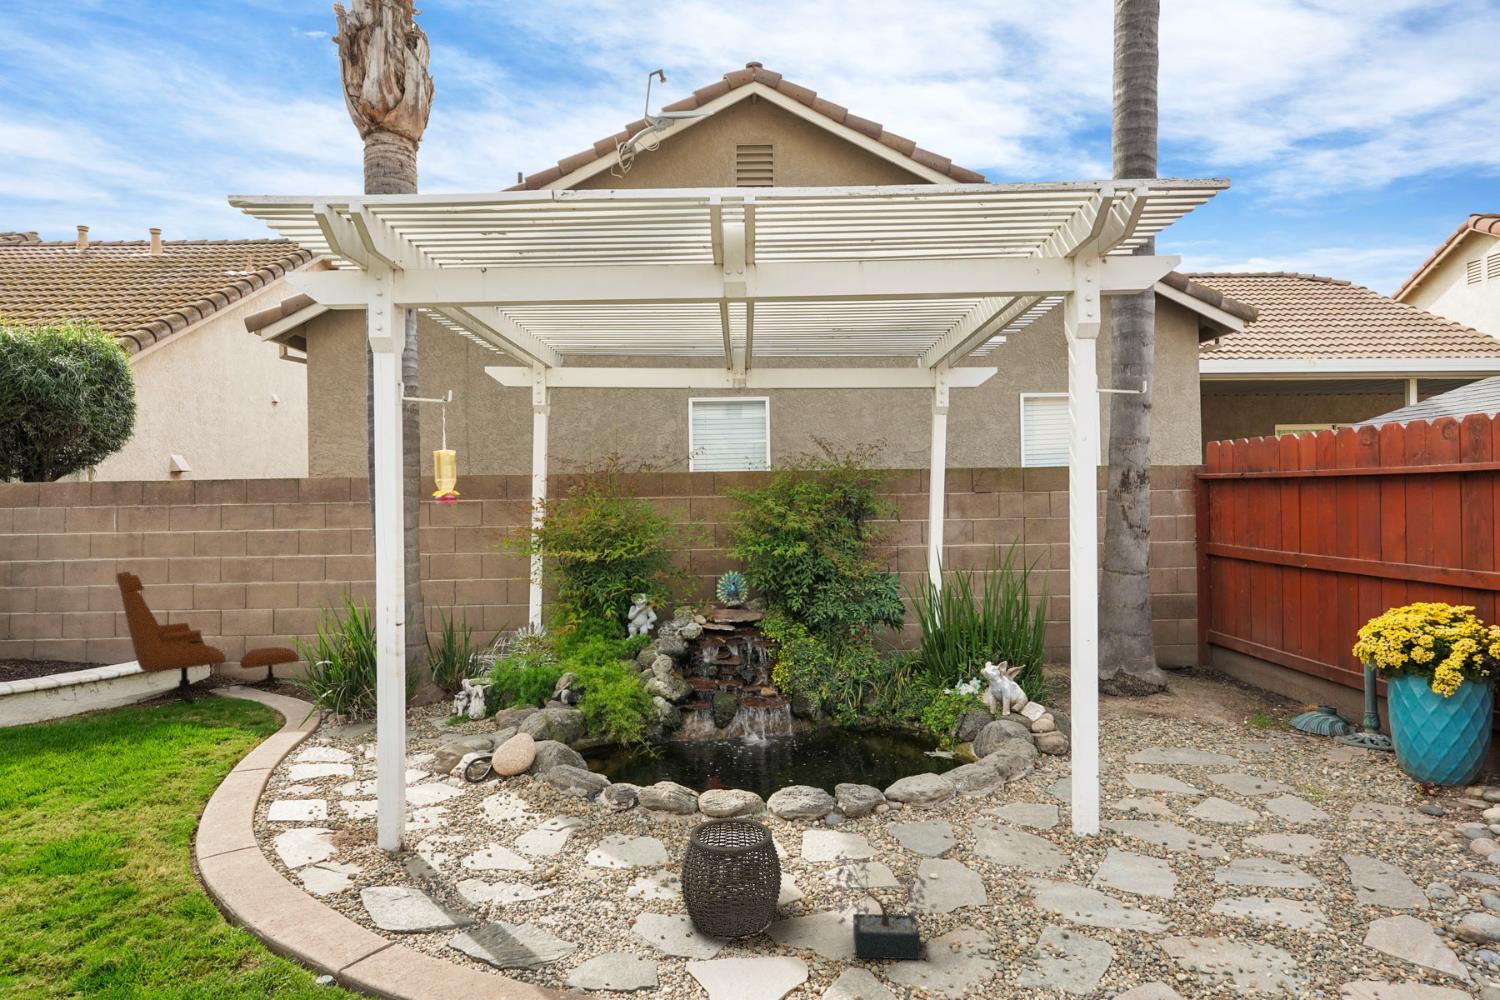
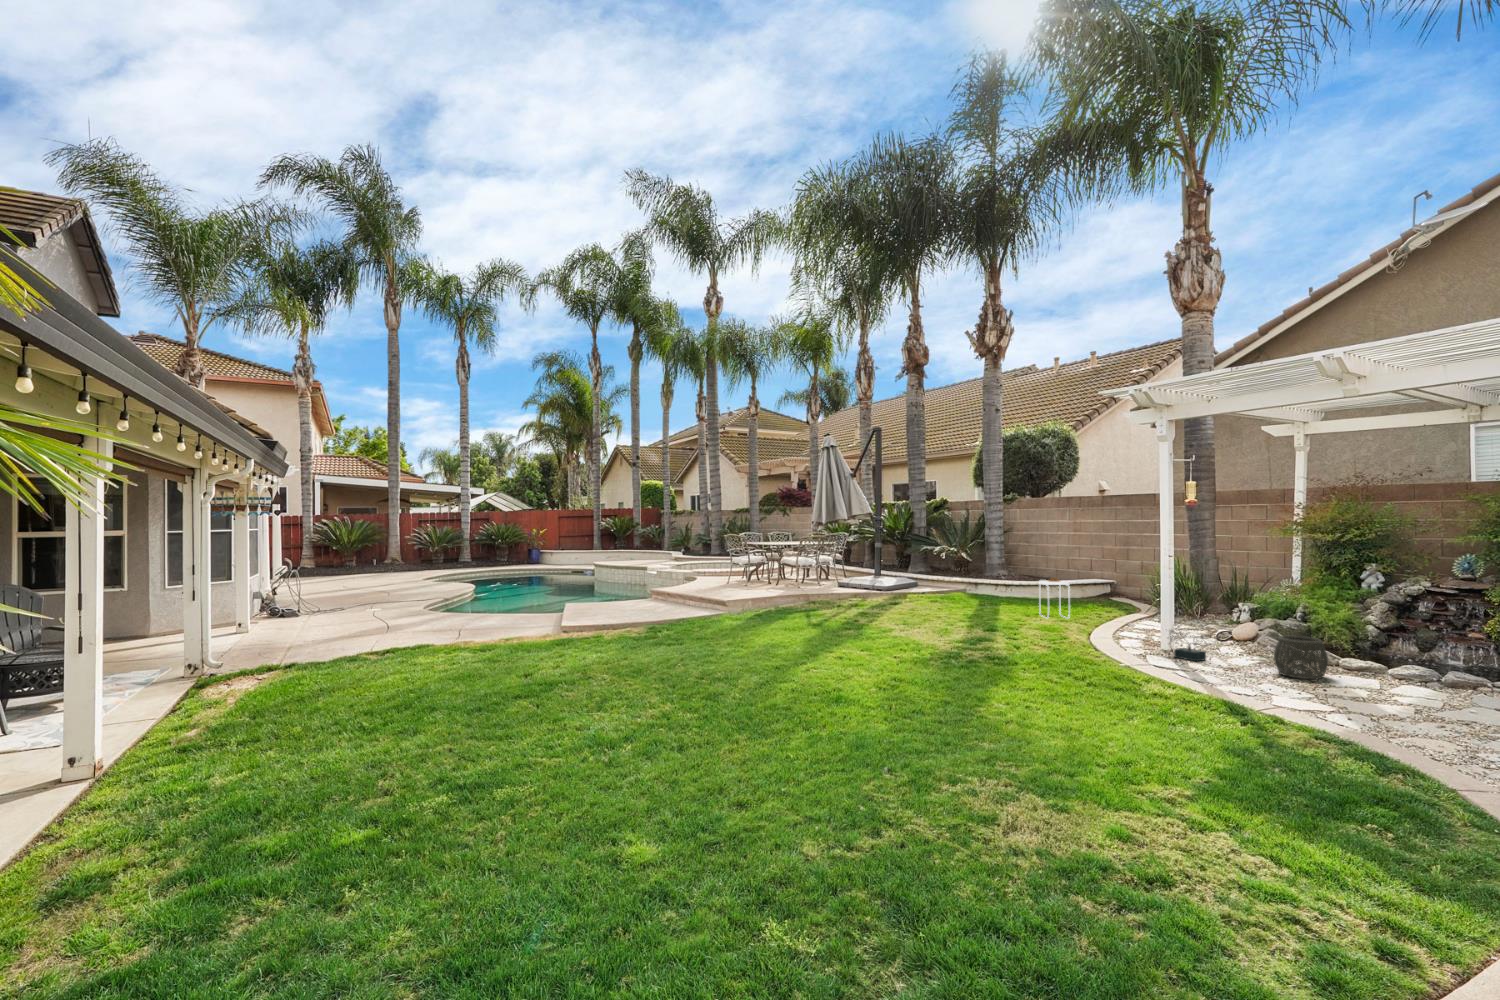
lounge chair: present [117,572,299,703] -> none [1069,537,1154,601]
side table: none [30,702,125,825] -> present [1039,577,1070,618]
decorative plant: present [825,851,936,959] -> present [1169,626,1208,661]

